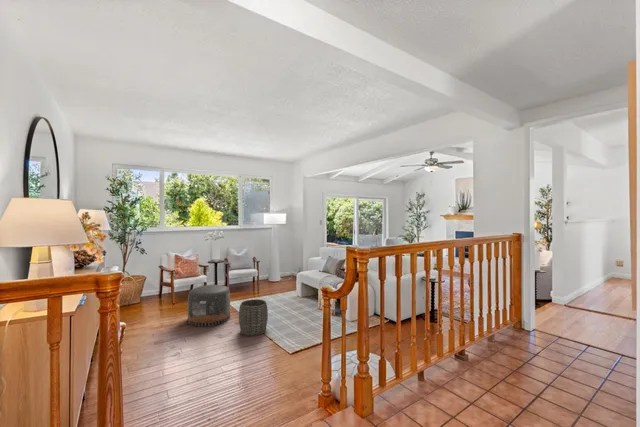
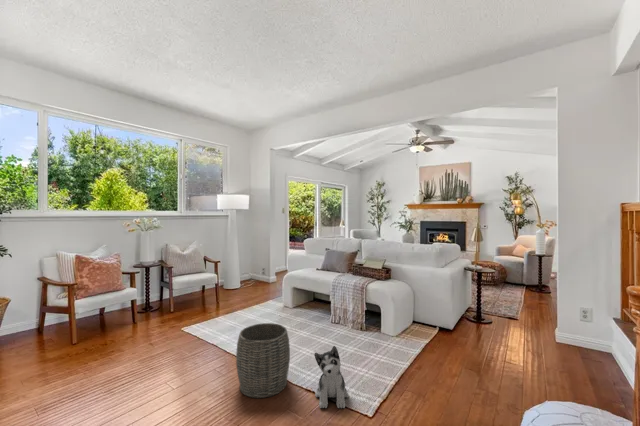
pouf: present [188,285,230,326] -> none [115,303,201,392]
plush toy: none [272,313,291,345] -> present [314,346,348,408]

